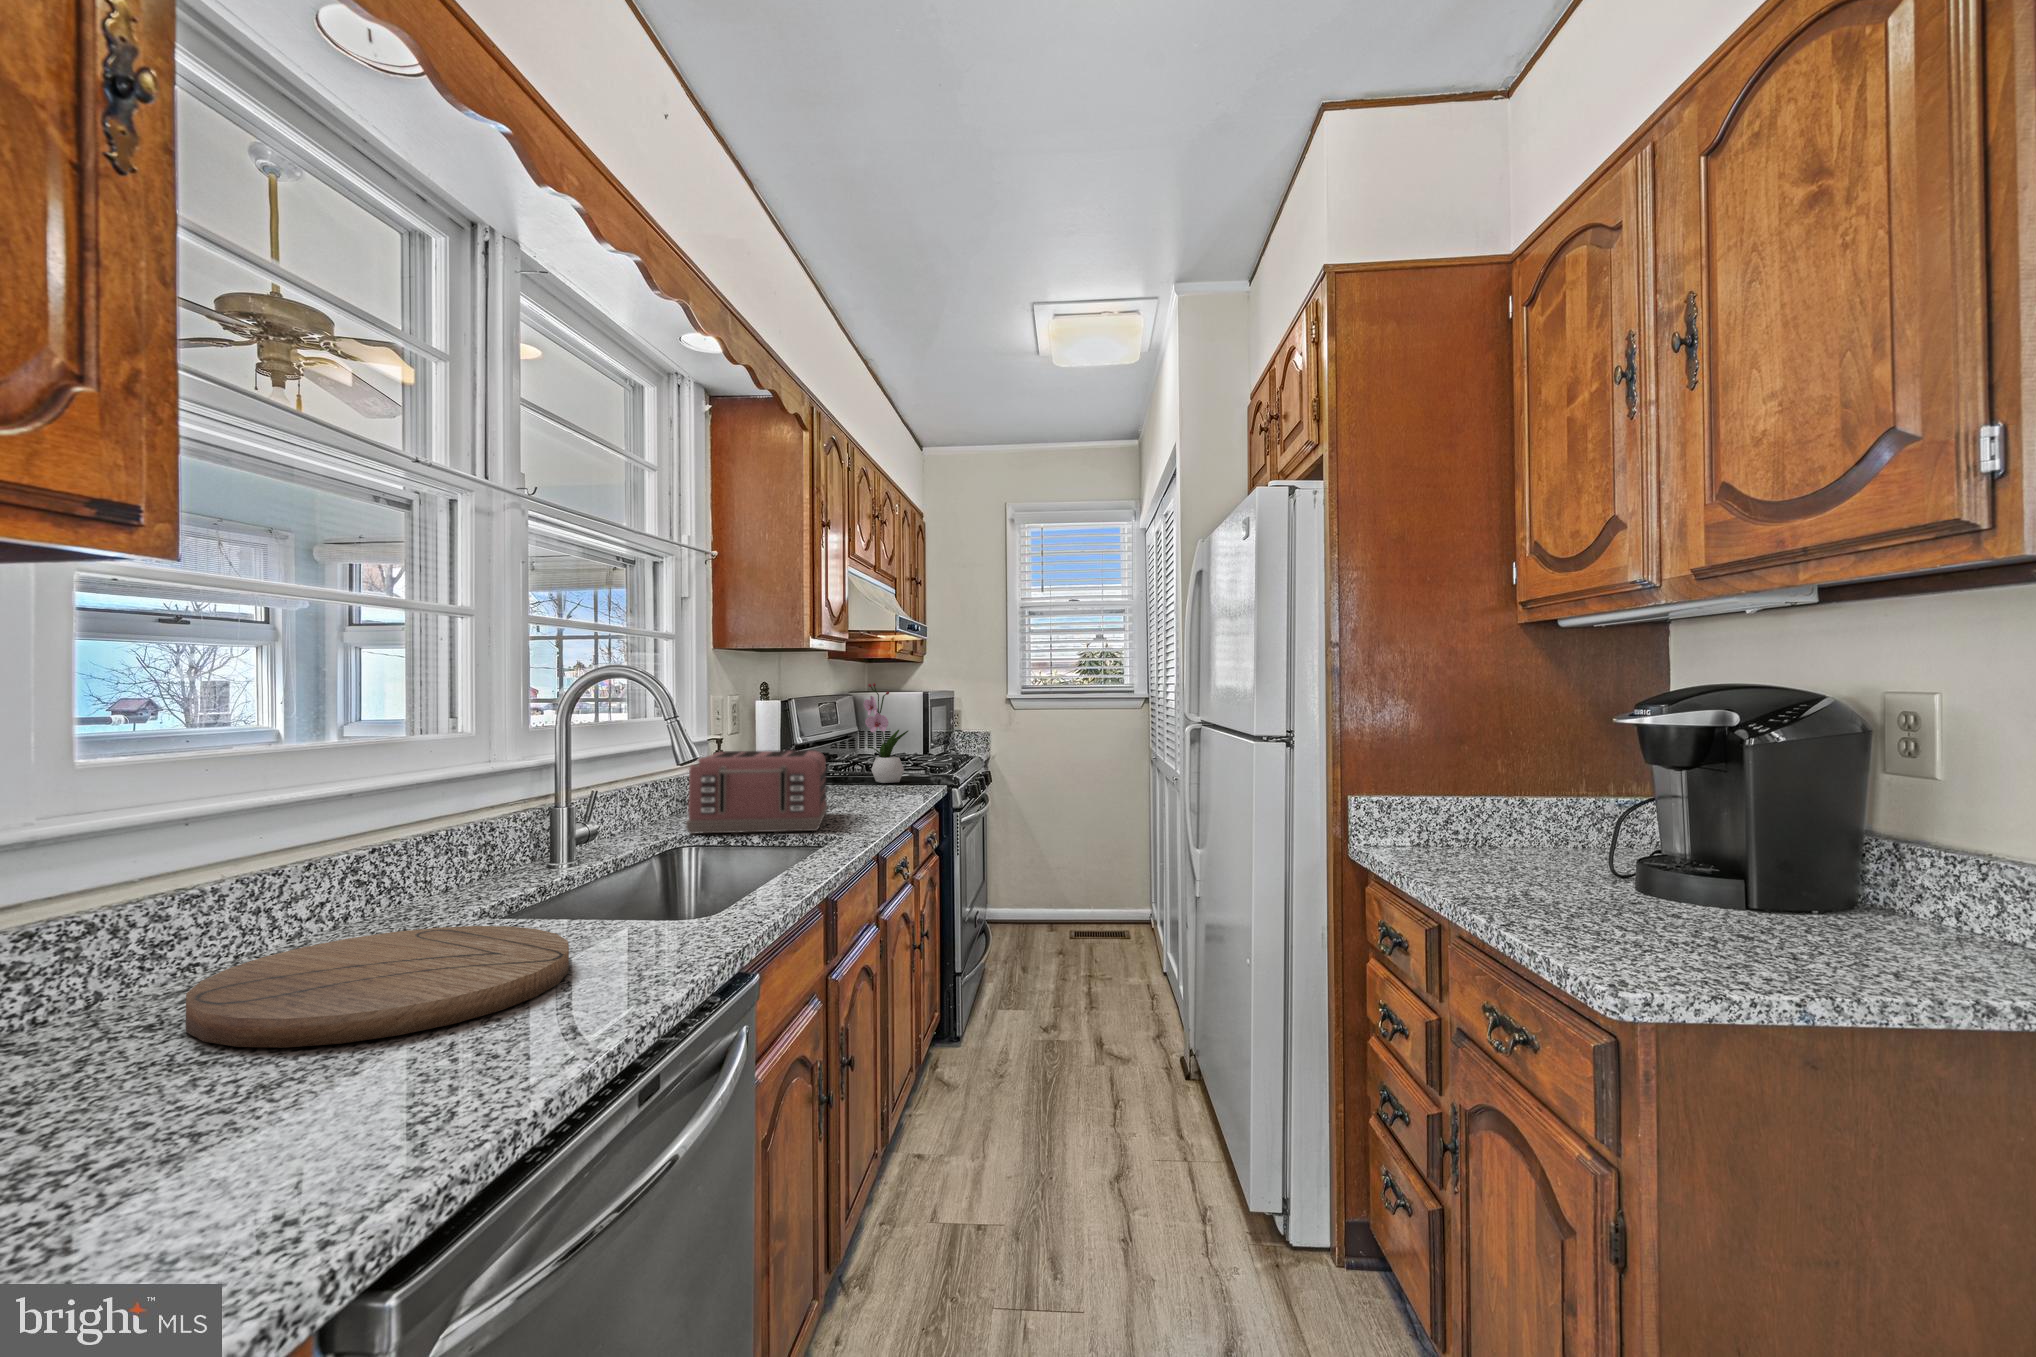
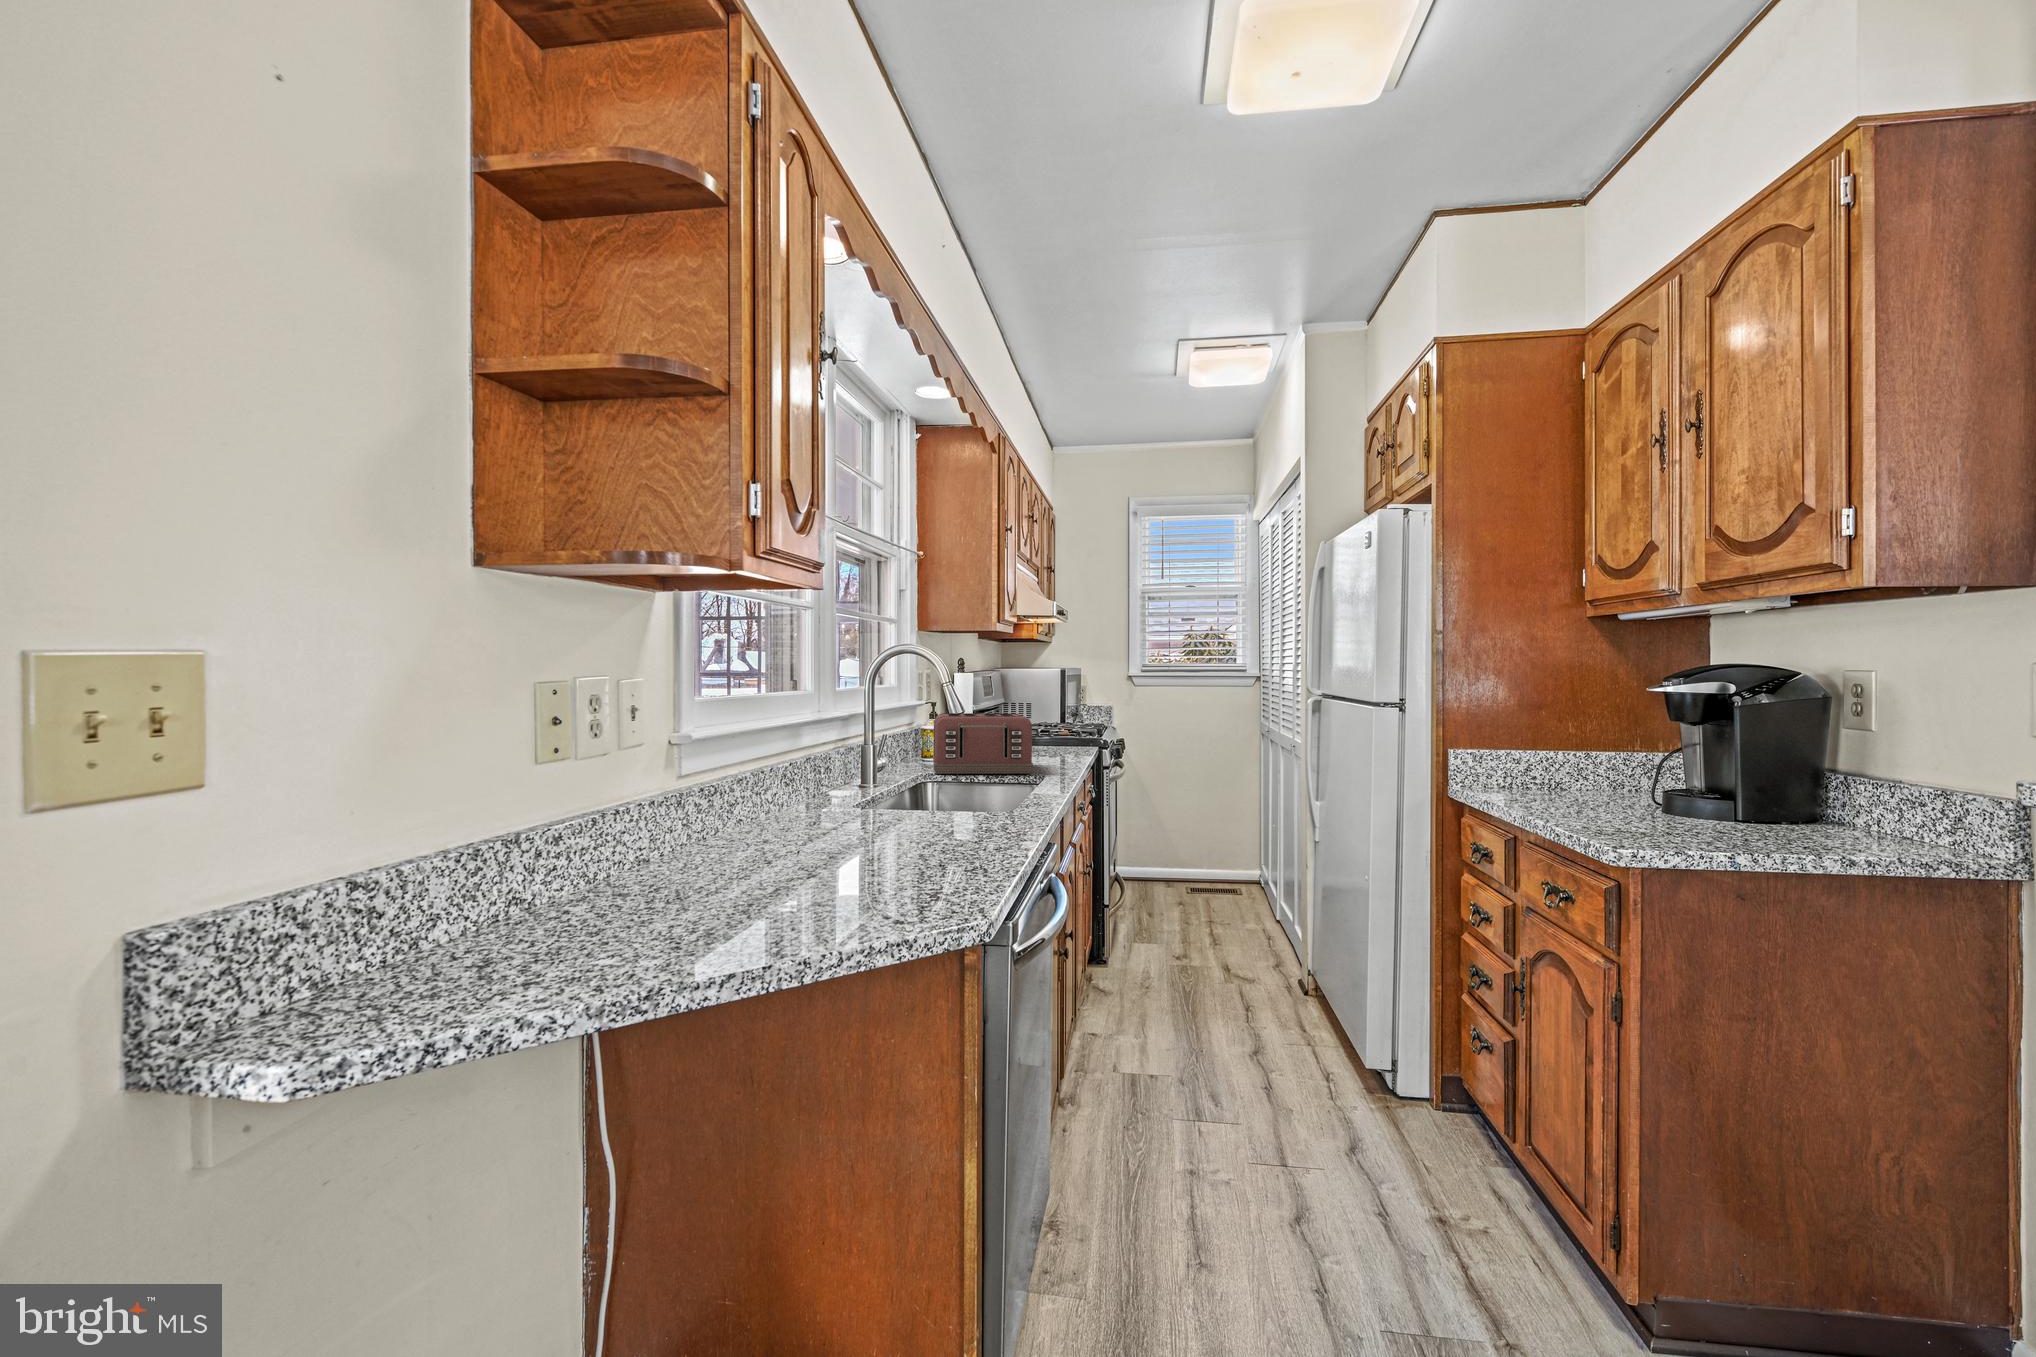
flower arrangement: present [864,683,908,783] -> none [1026,661,1065,746]
cutting board: present [186,926,569,1048] -> none [791,808,975,848]

